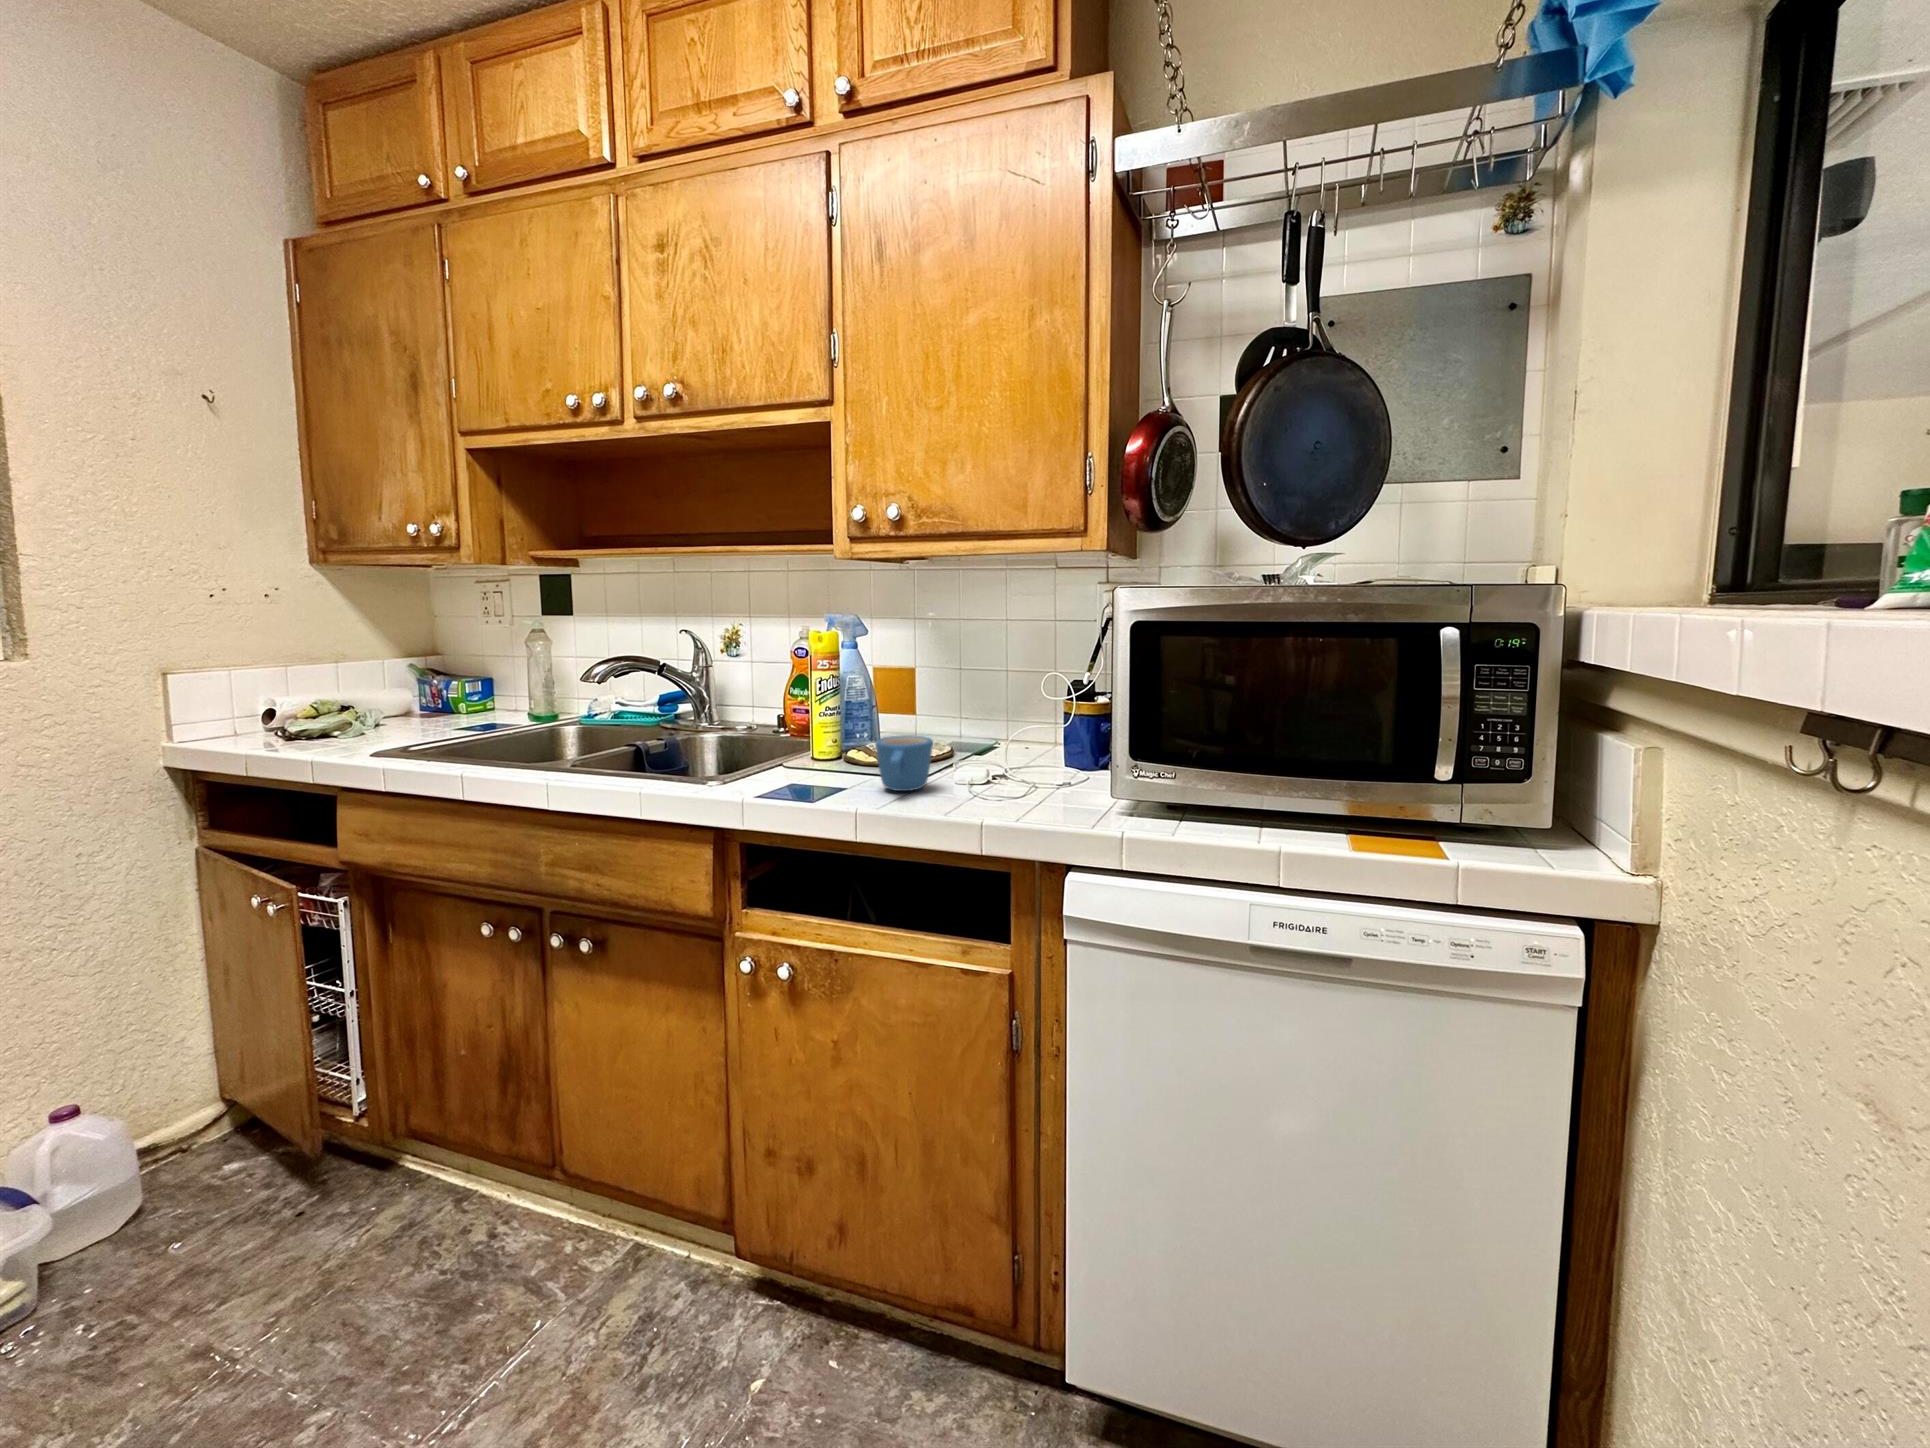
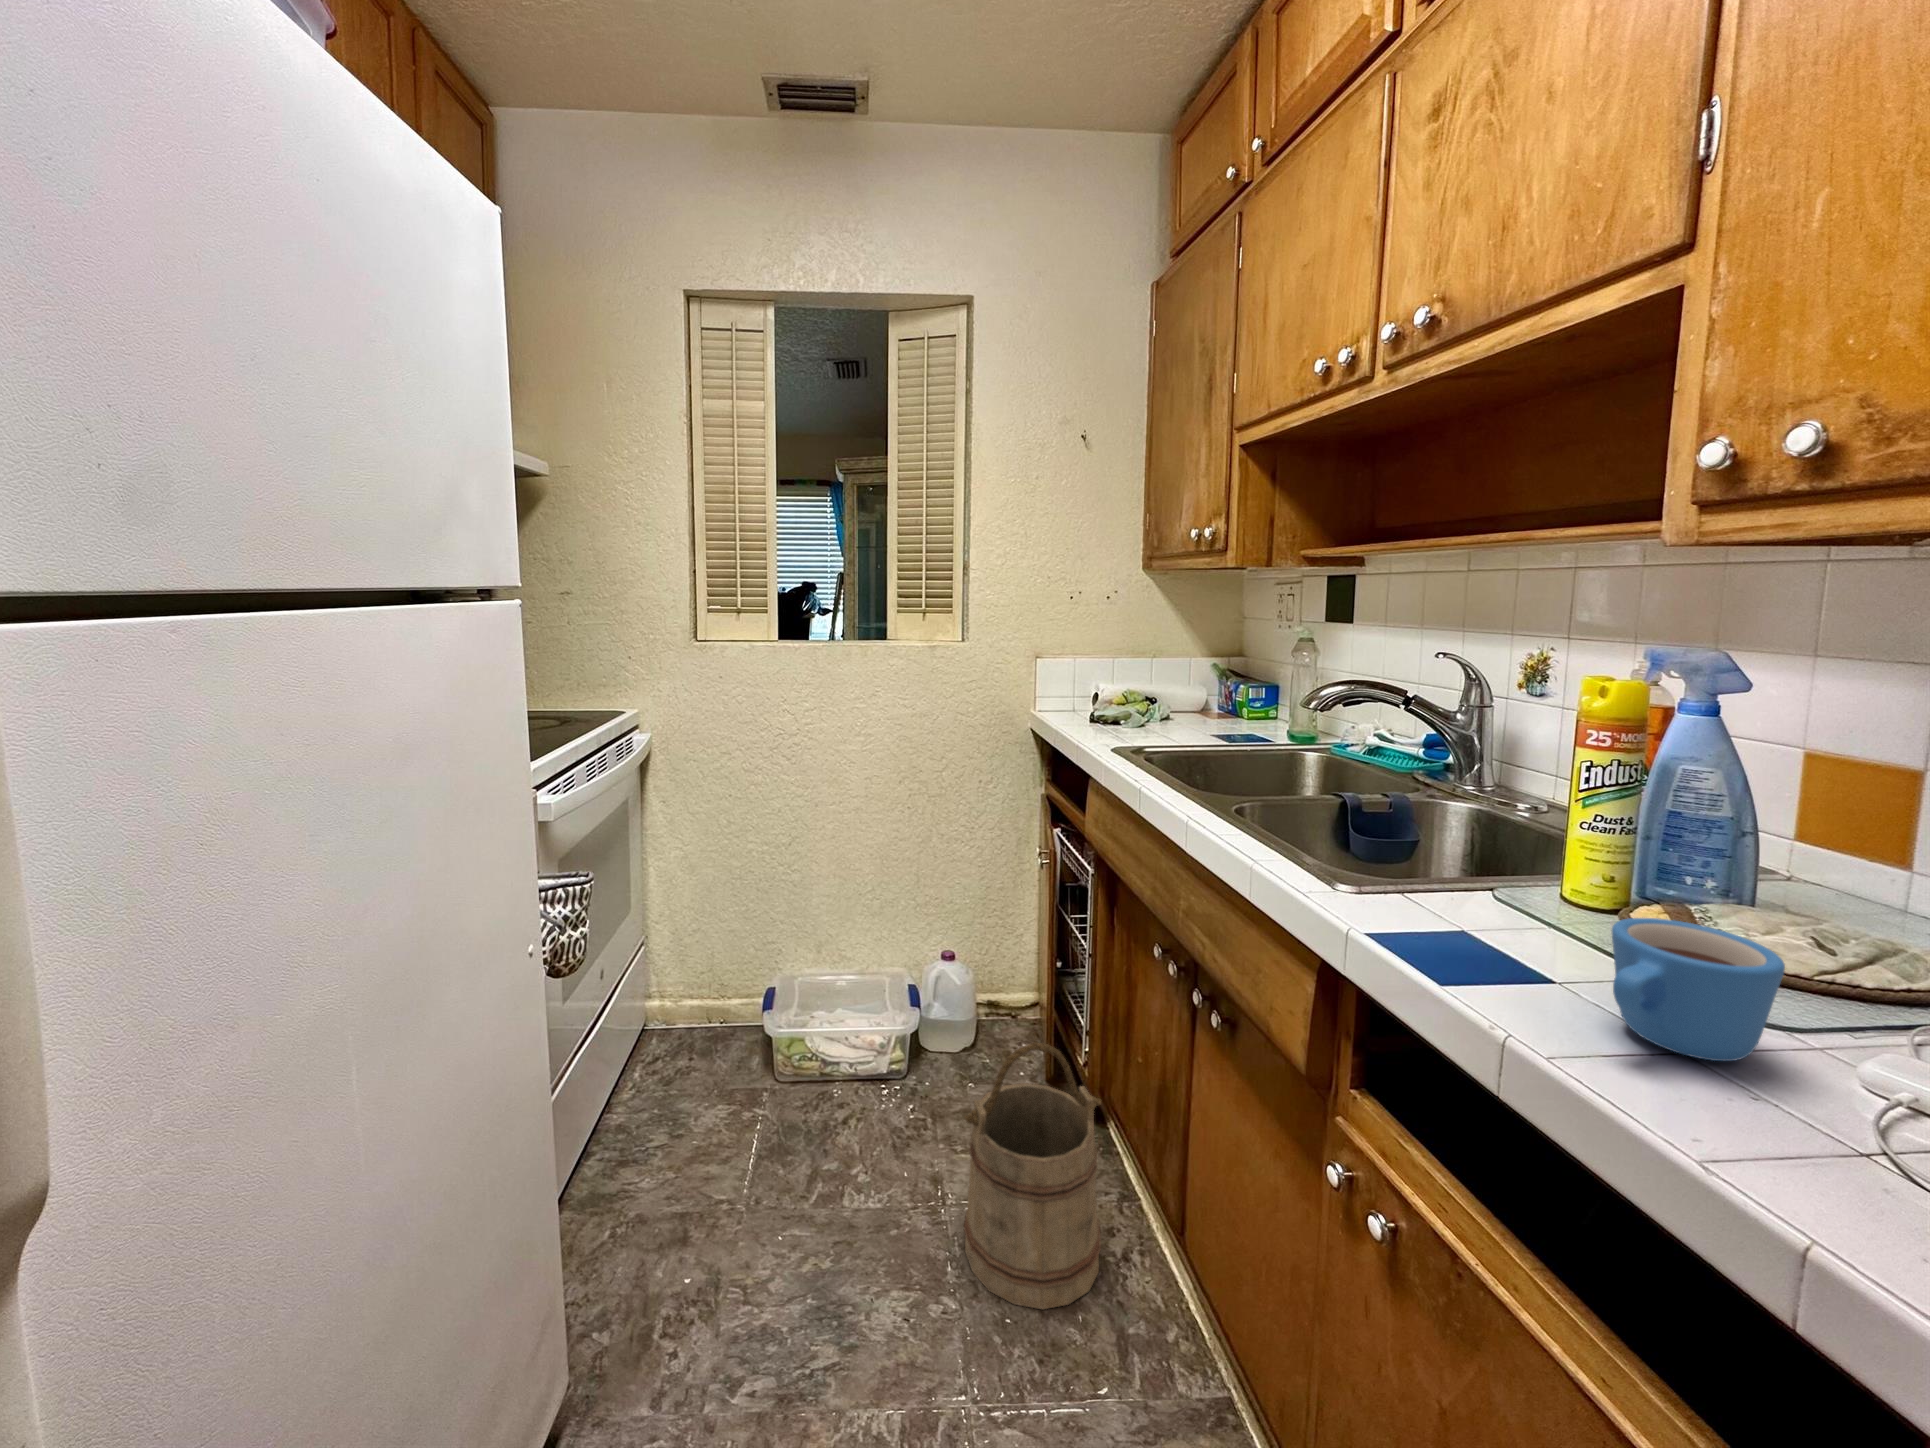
bucket: none [283,1072,476,1381] -> present [964,1042,1101,1309]

